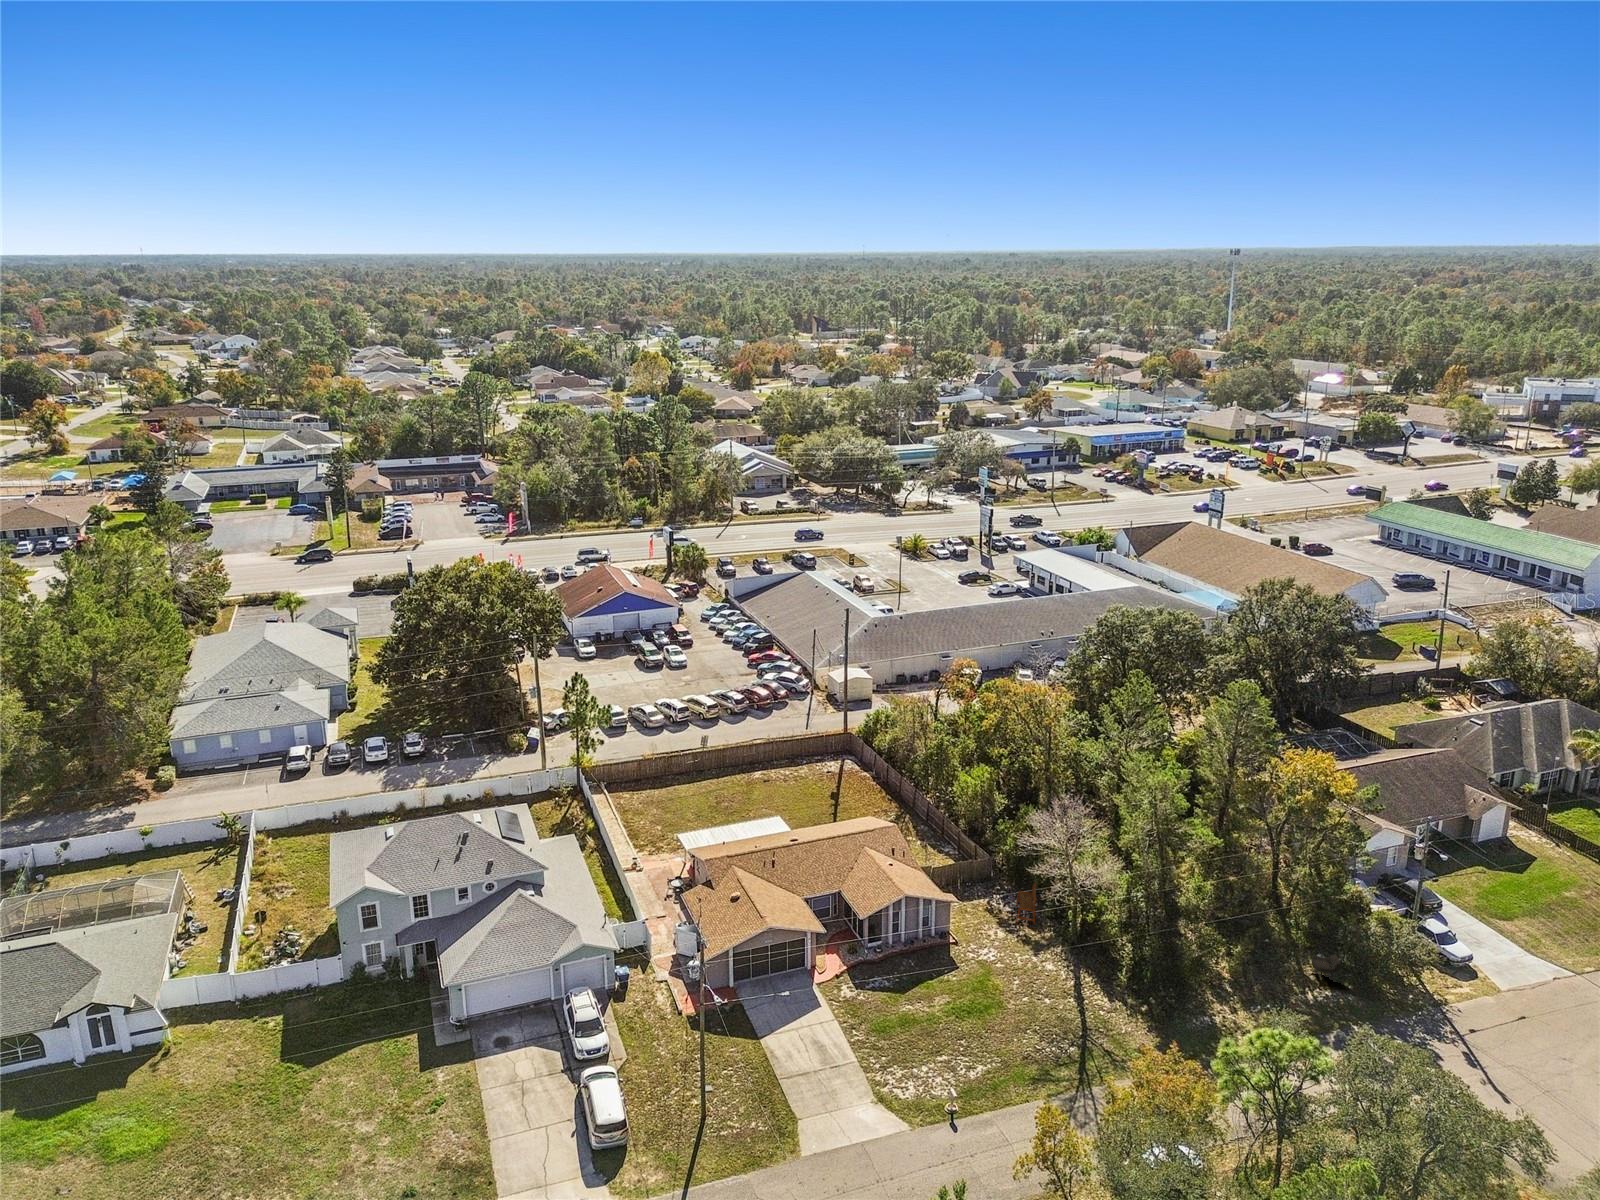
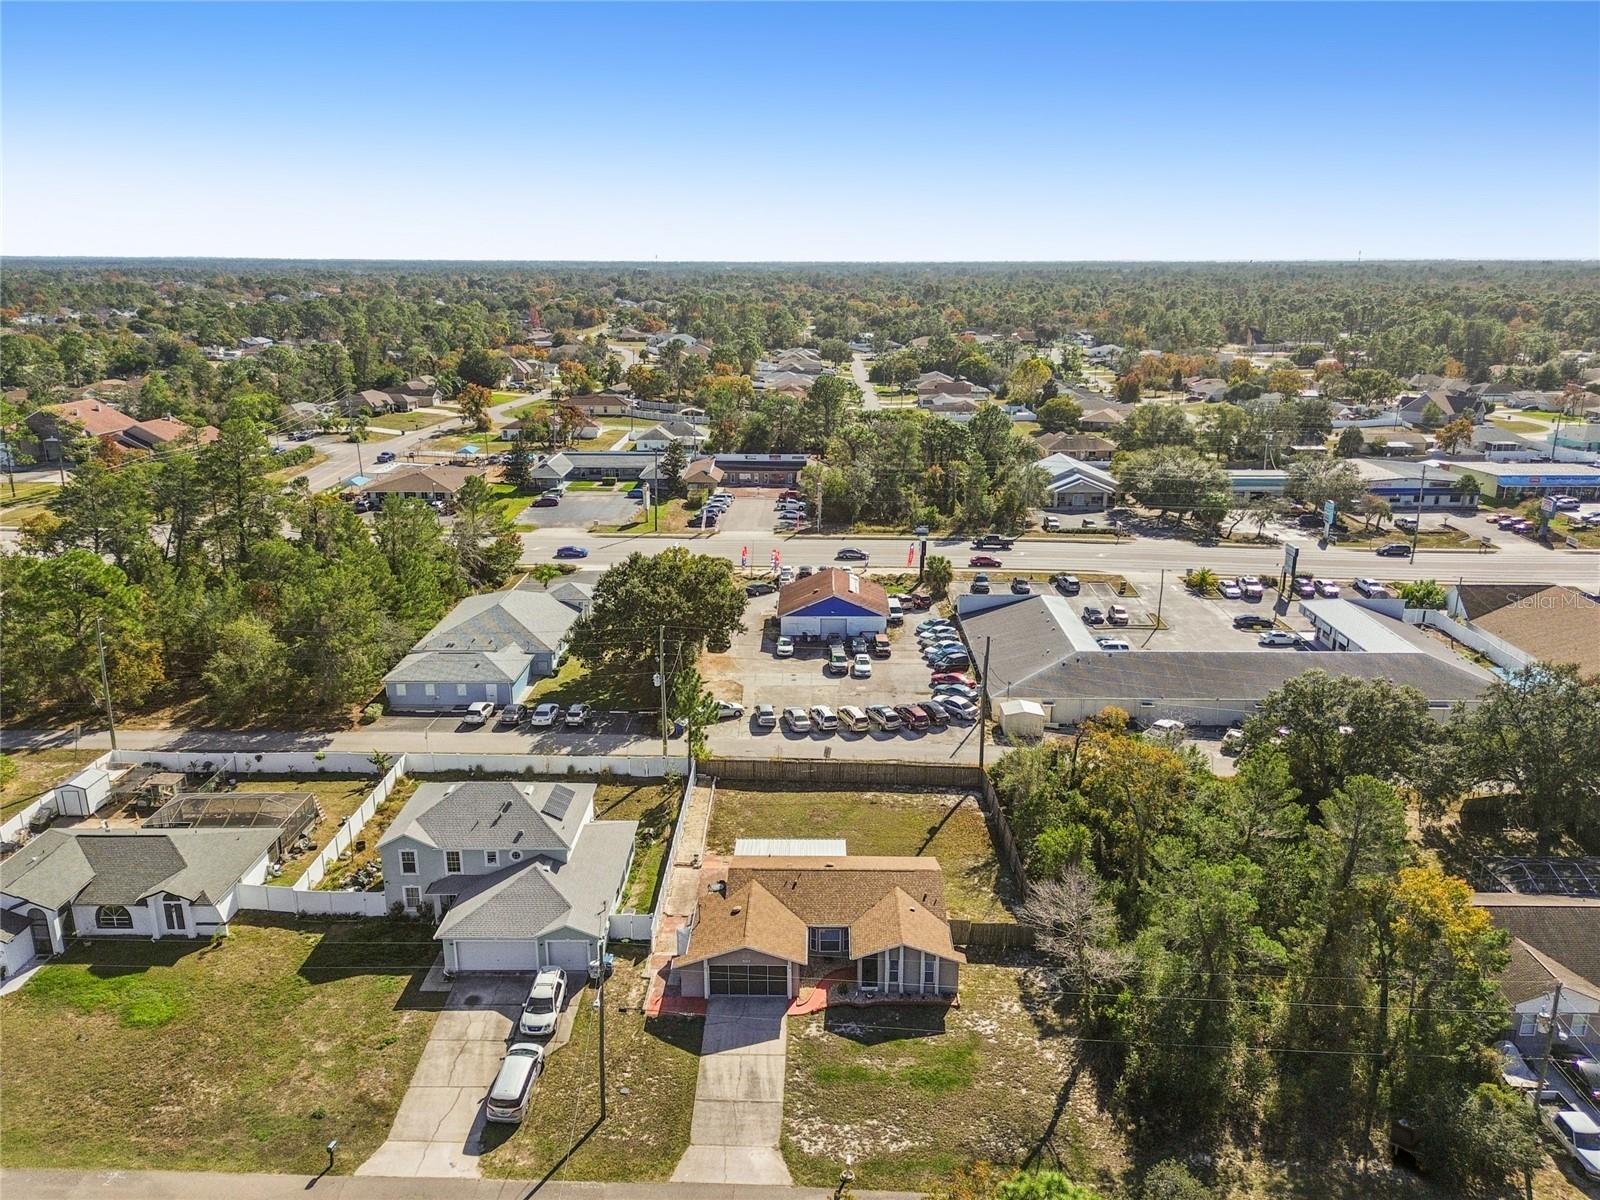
bench: present [1016,884,1036,923] -> none [1042,959,1074,1004]

